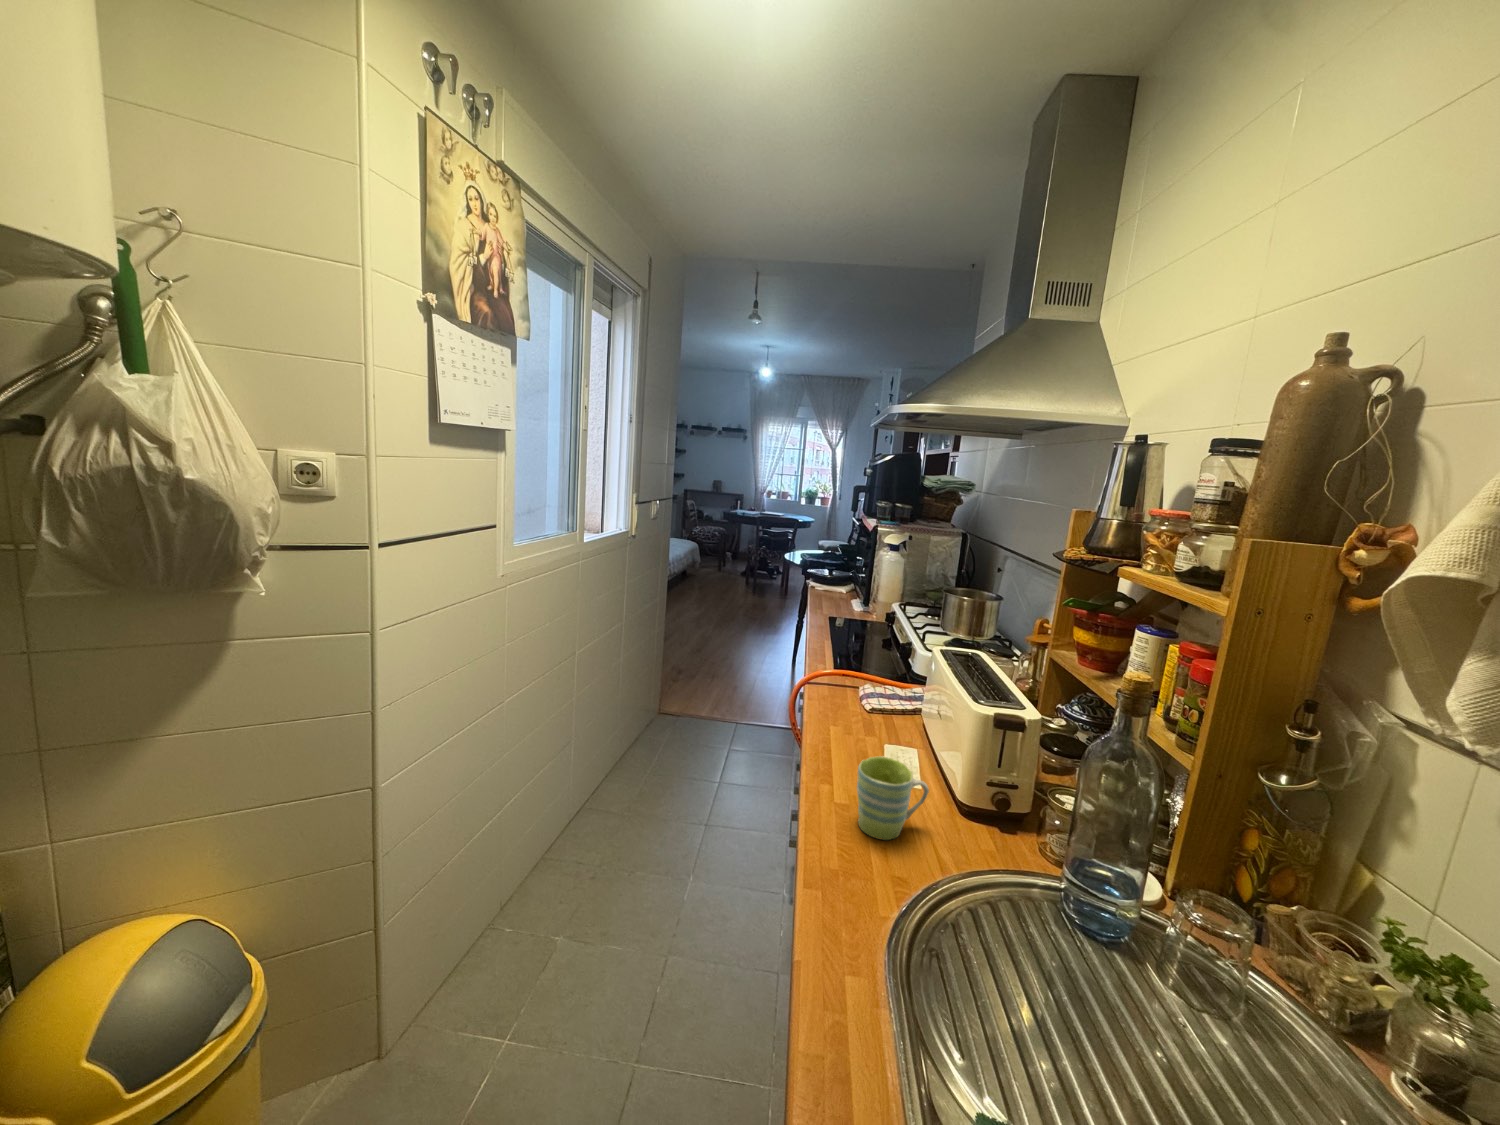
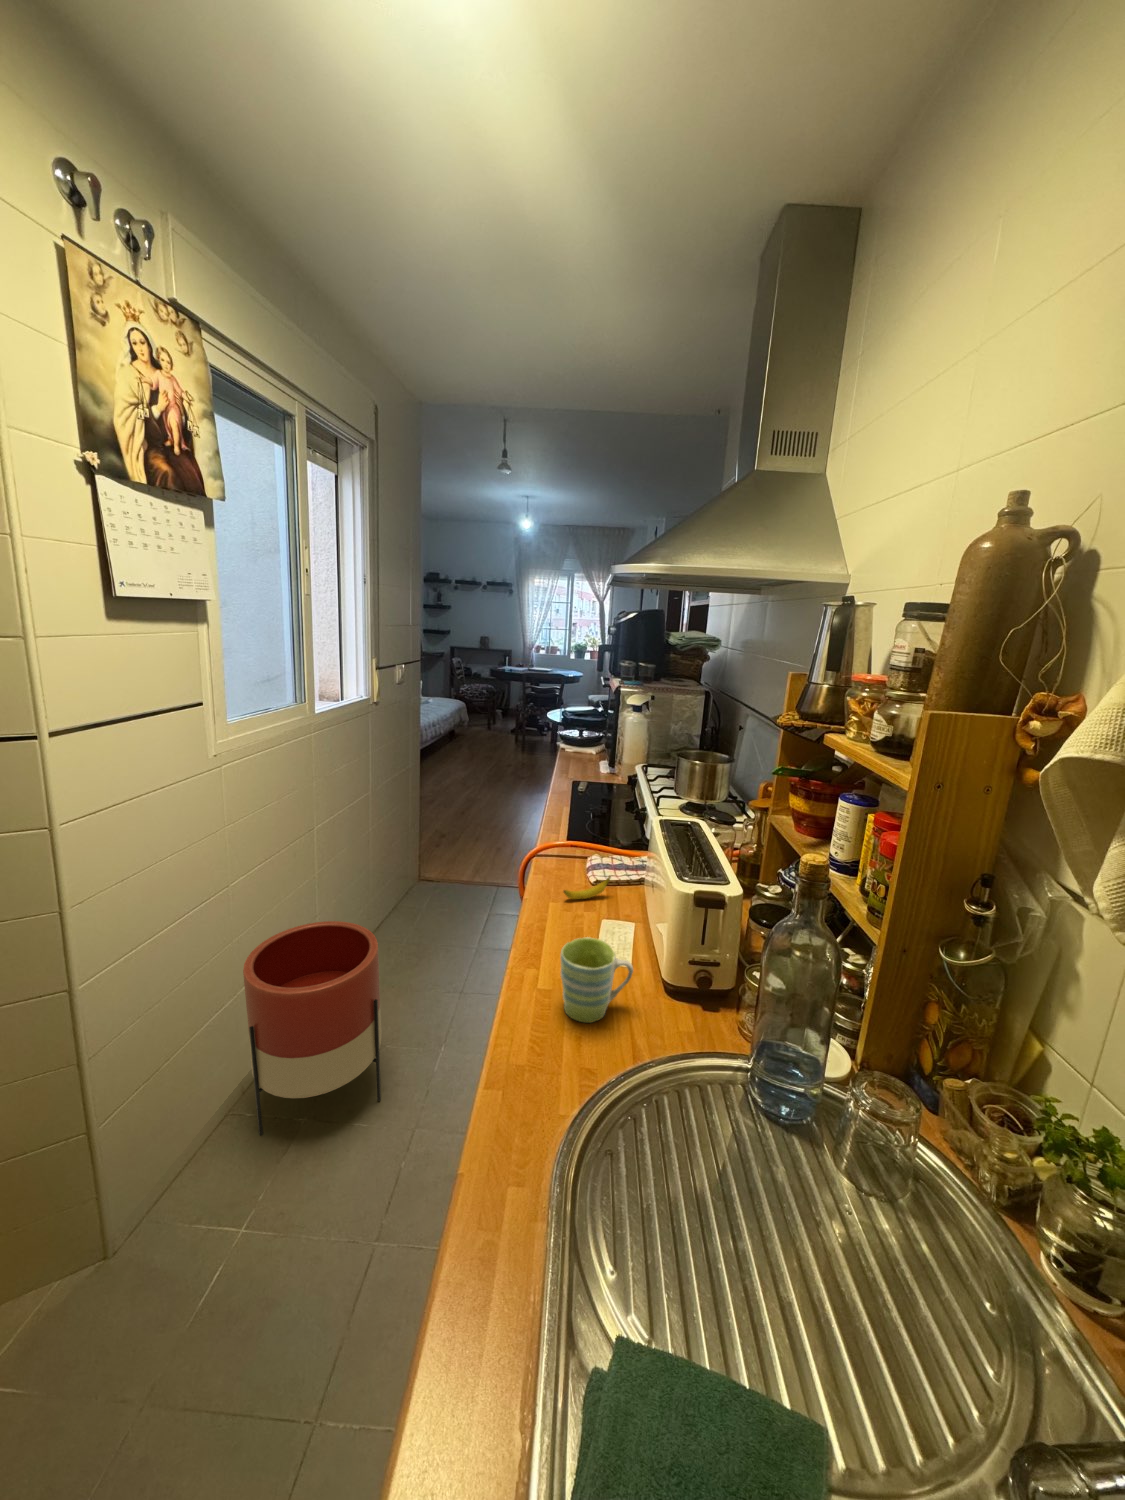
banana: none [838,703,885,726] -> present [564,876,611,899]
planter: none [515,742,641,952] -> present [243,921,382,1135]

